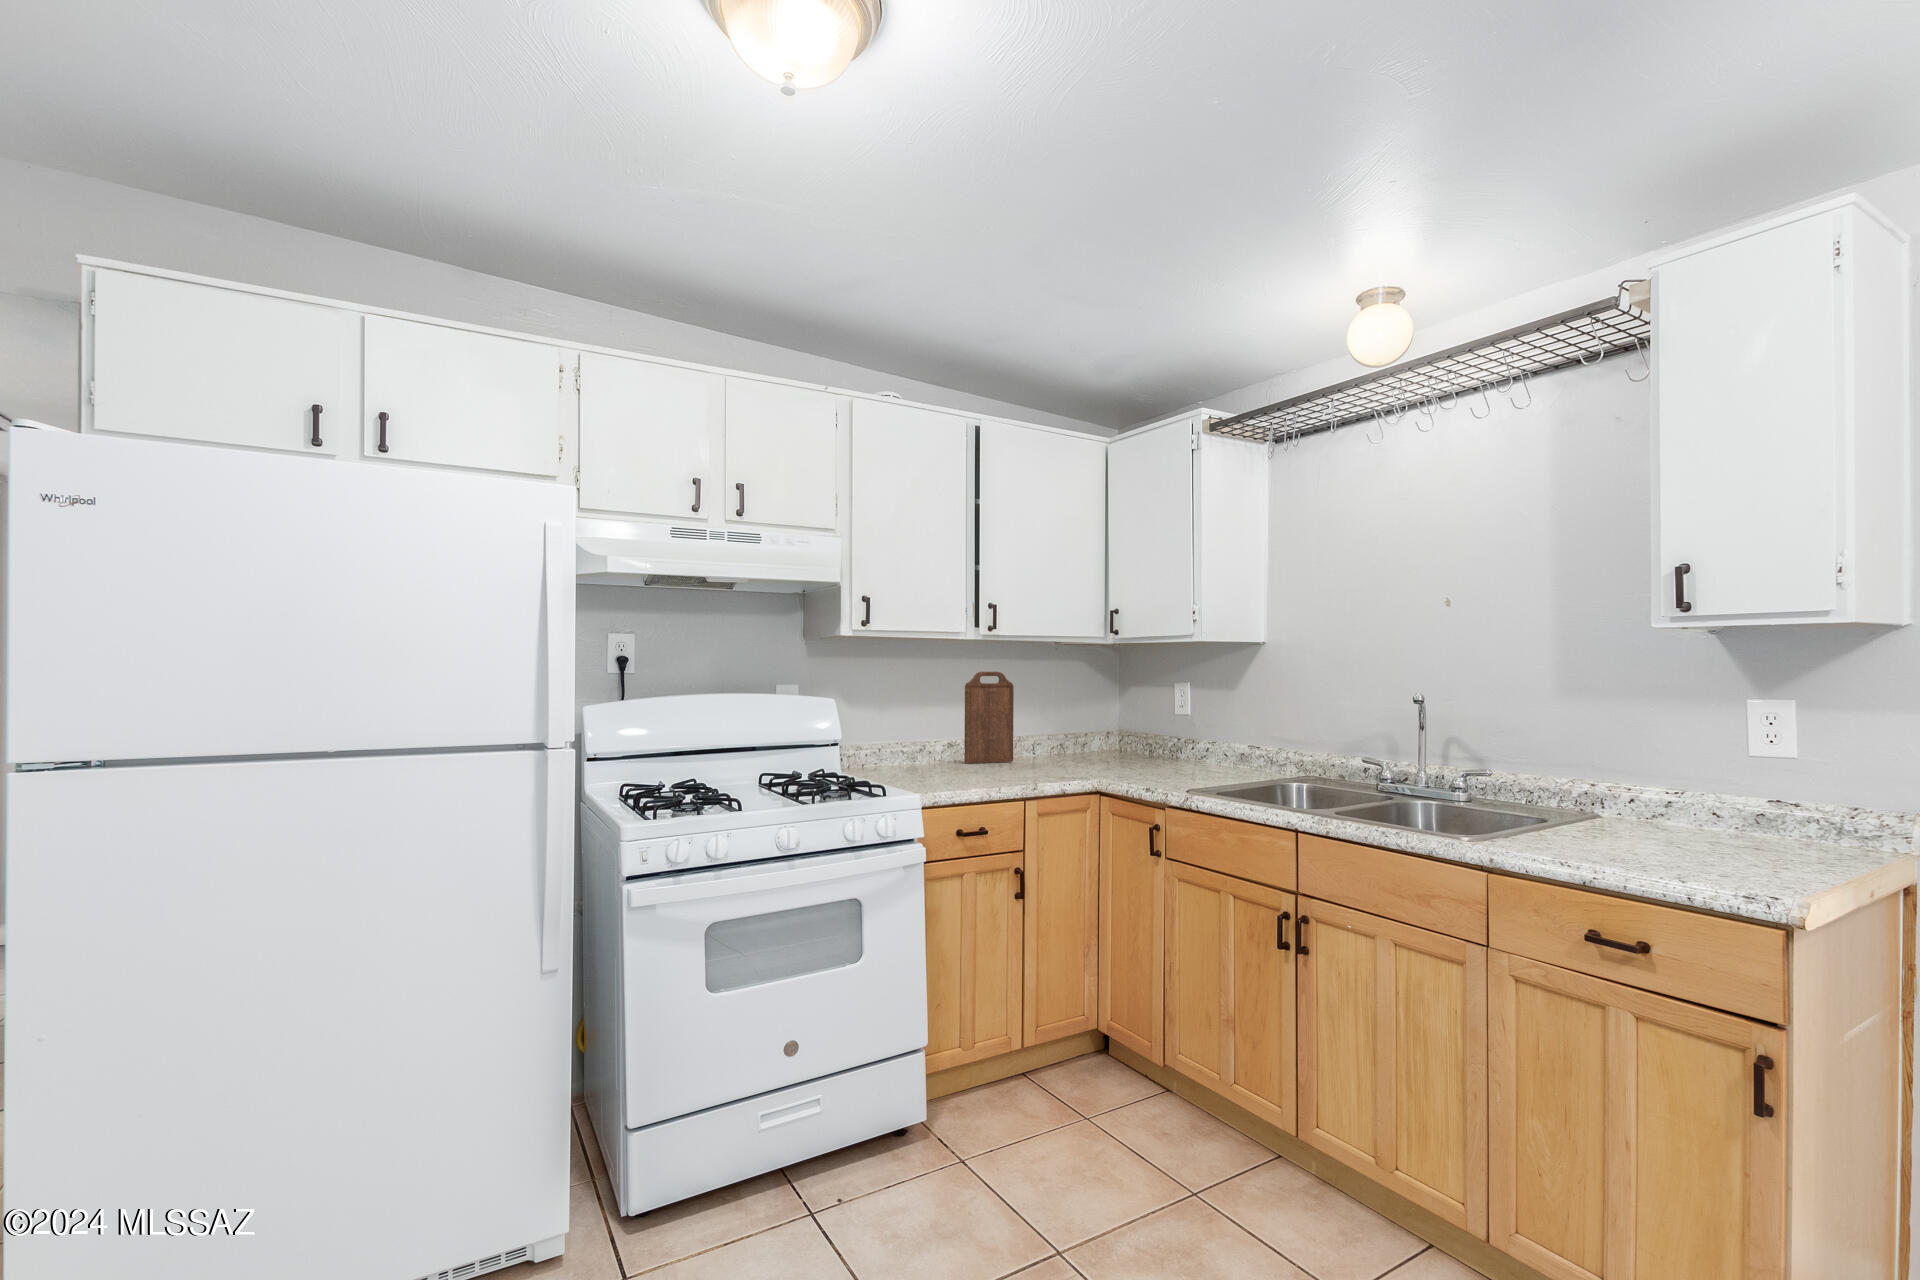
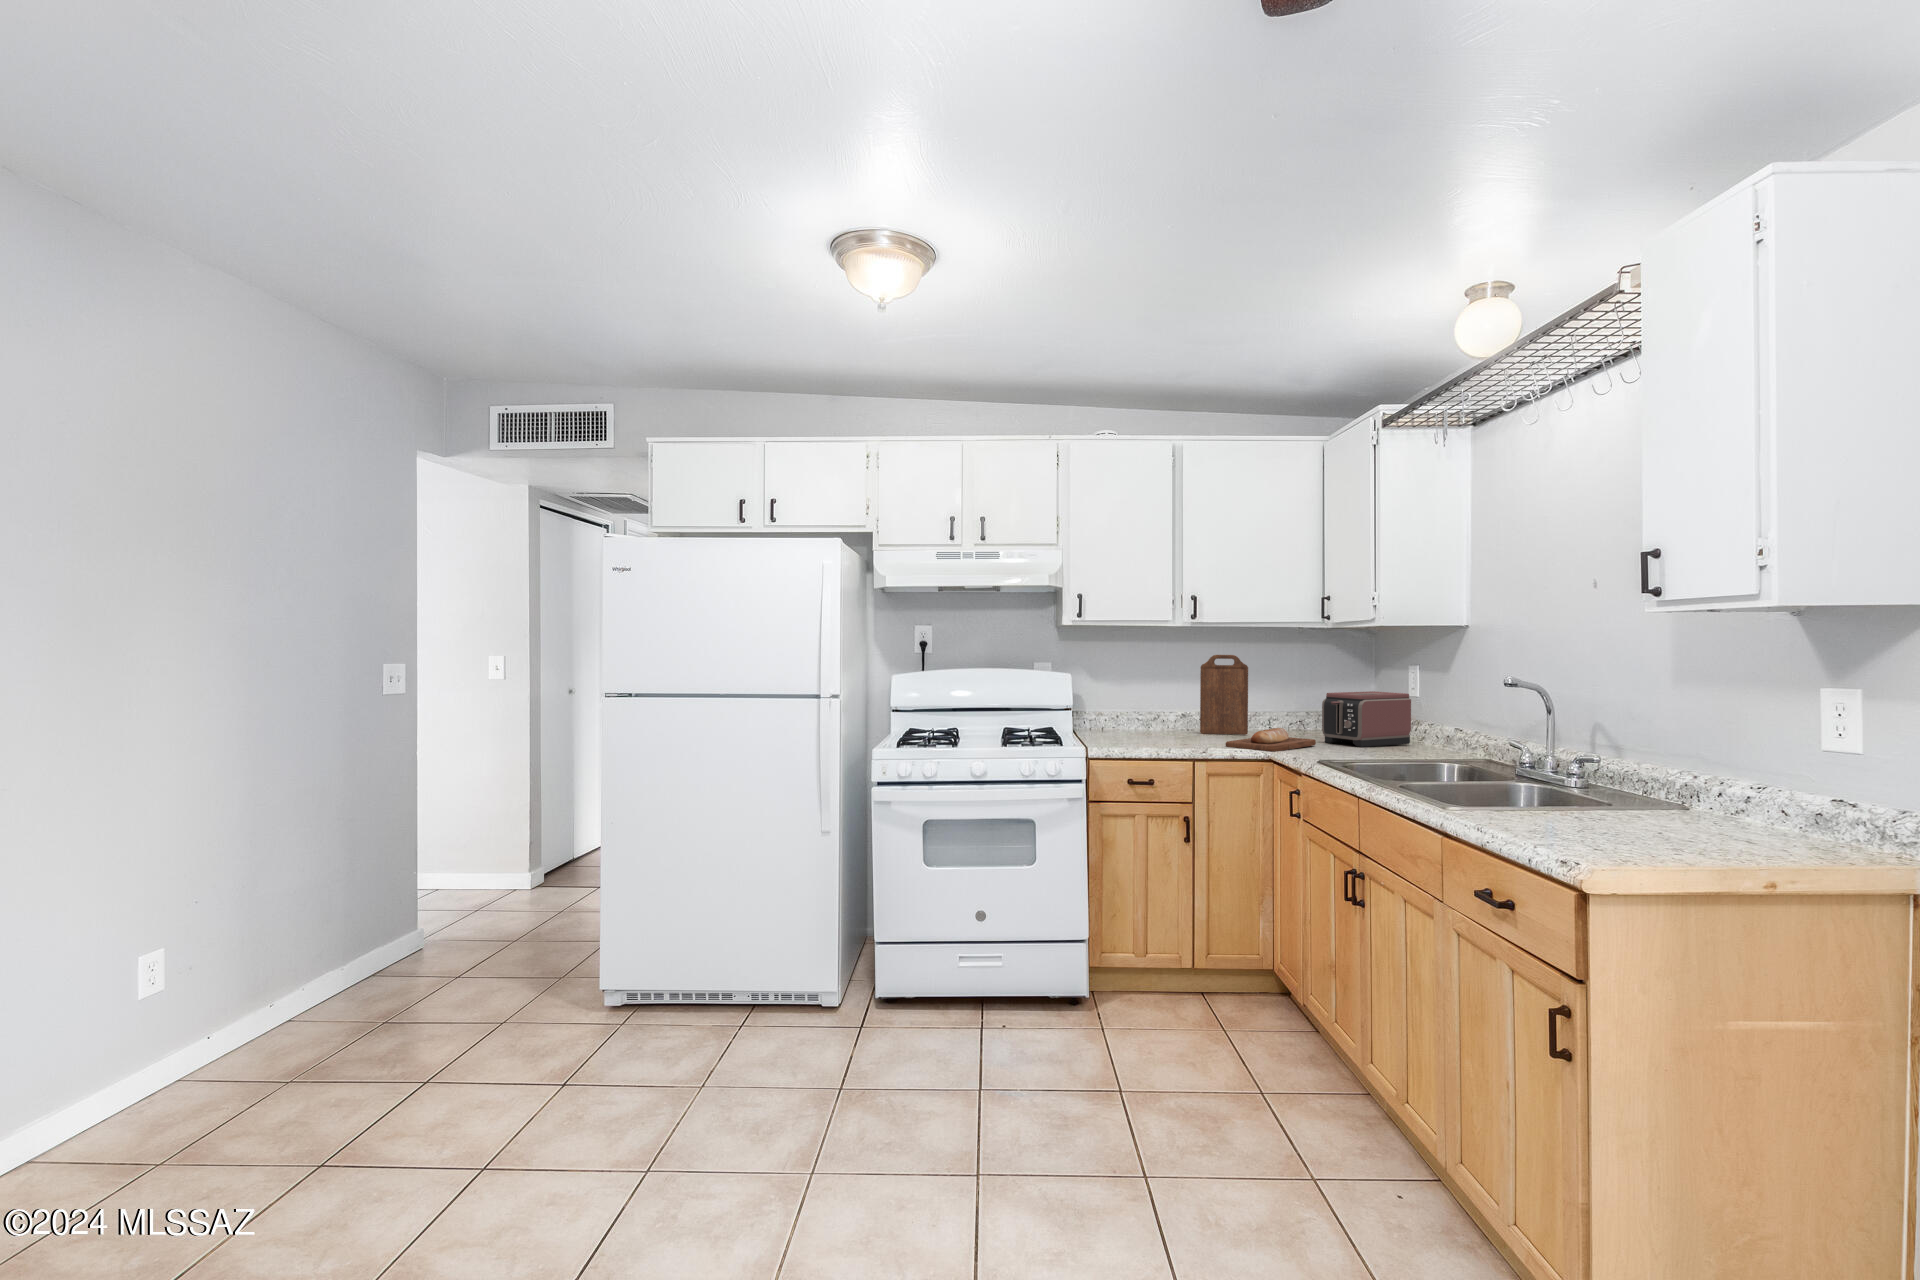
toaster: none [1101,709,1175,769] -> present [1322,691,1411,747]
bread loaf: none [1039,753,1112,781] -> present [1225,728,1316,752]

